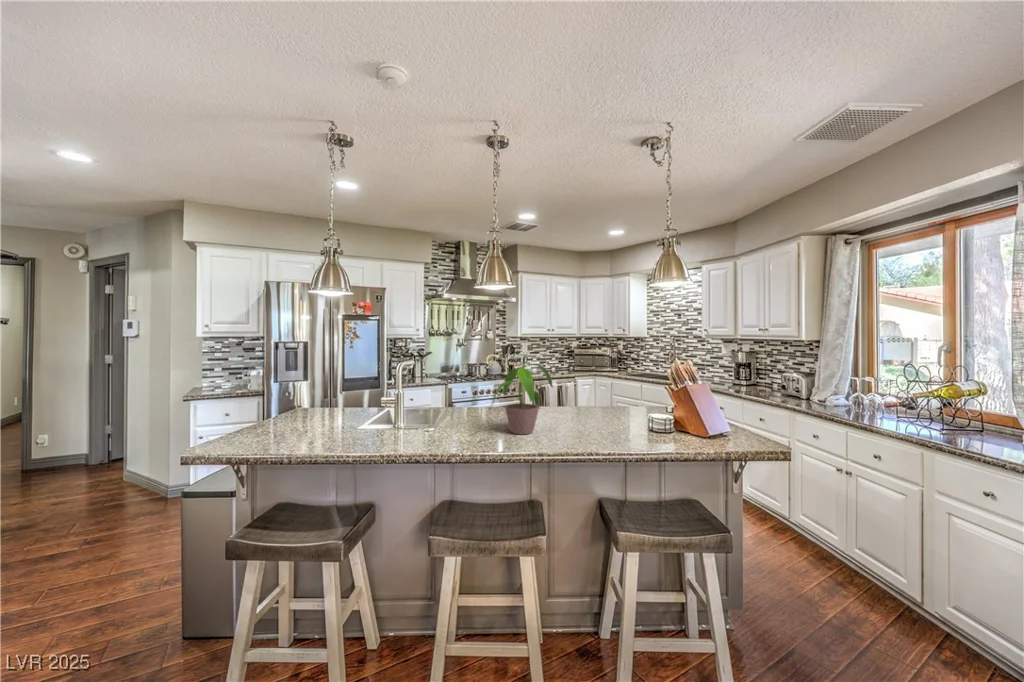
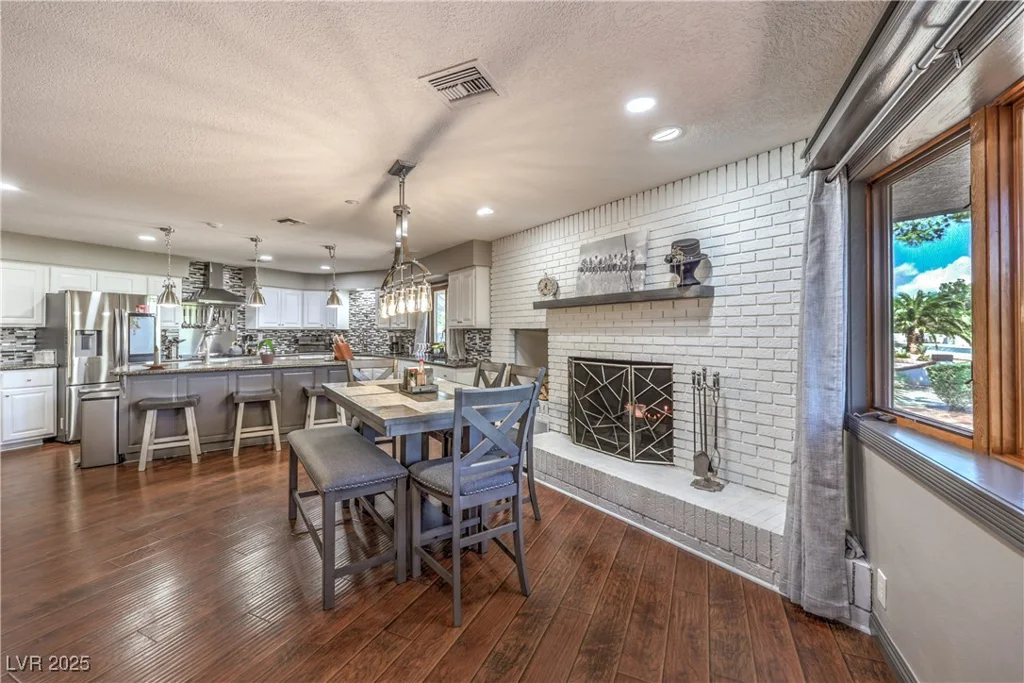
candle holder: none [262,380,324,442] -> present [142,345,170,370]

